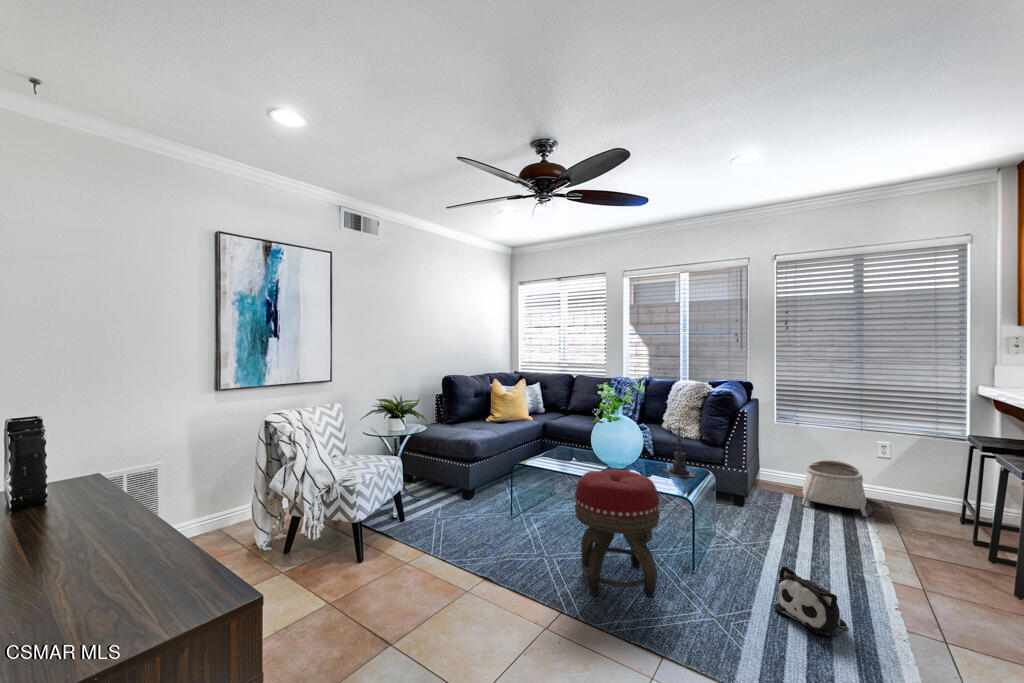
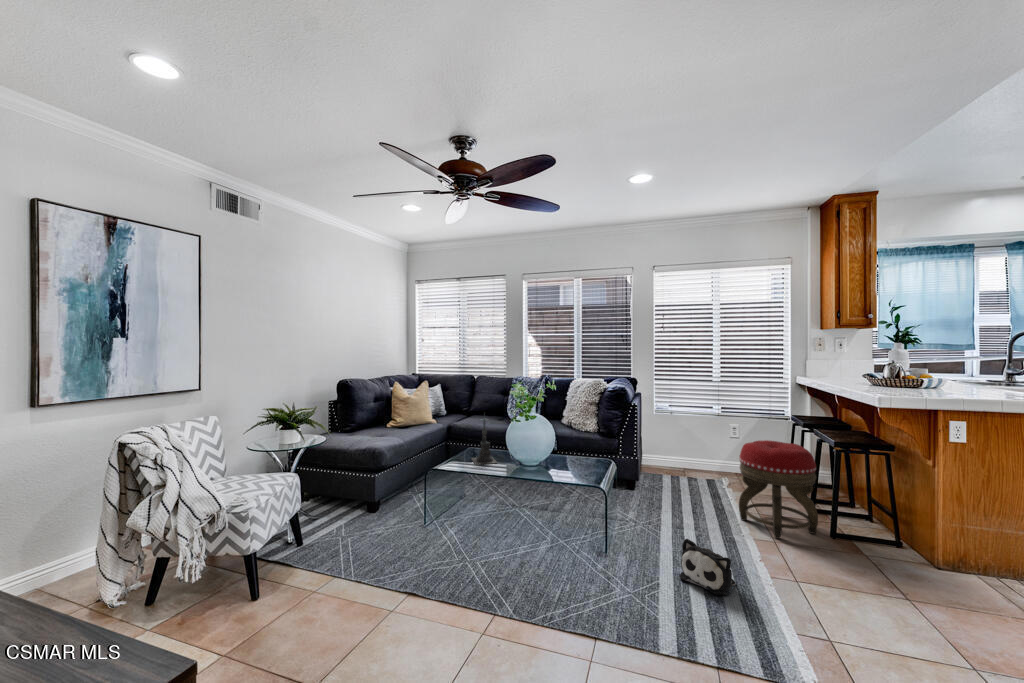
candle holder: present [663,426,695,477] -> present [472,418,497,465]
basket: present [802,460,867,516] -> none [676,441,726,486]
footstool: present [575,469,660,597] -> present [739,440,818,539]

